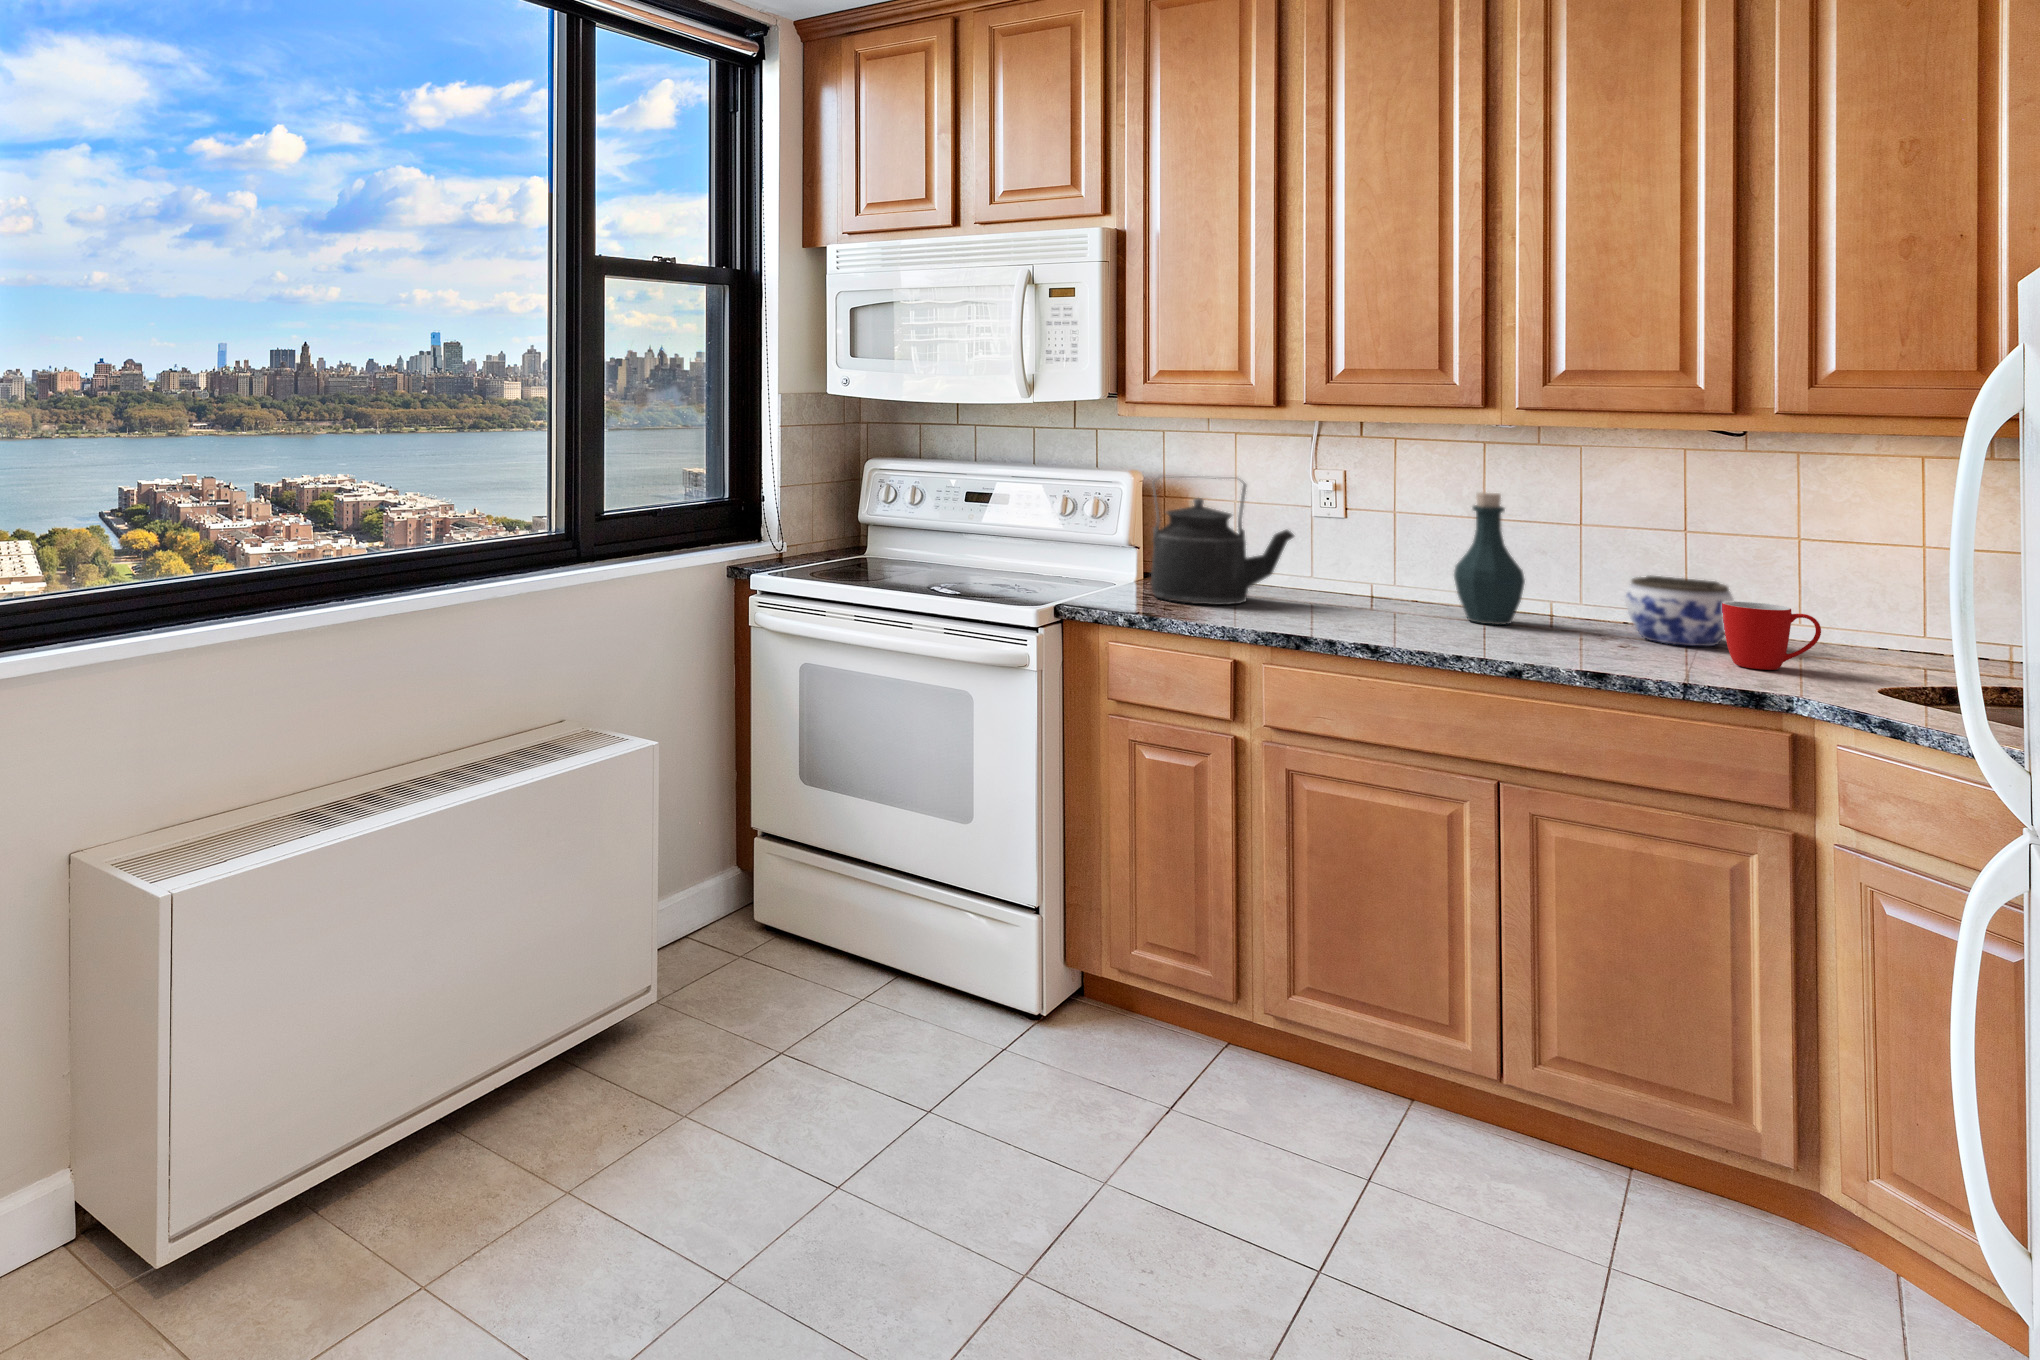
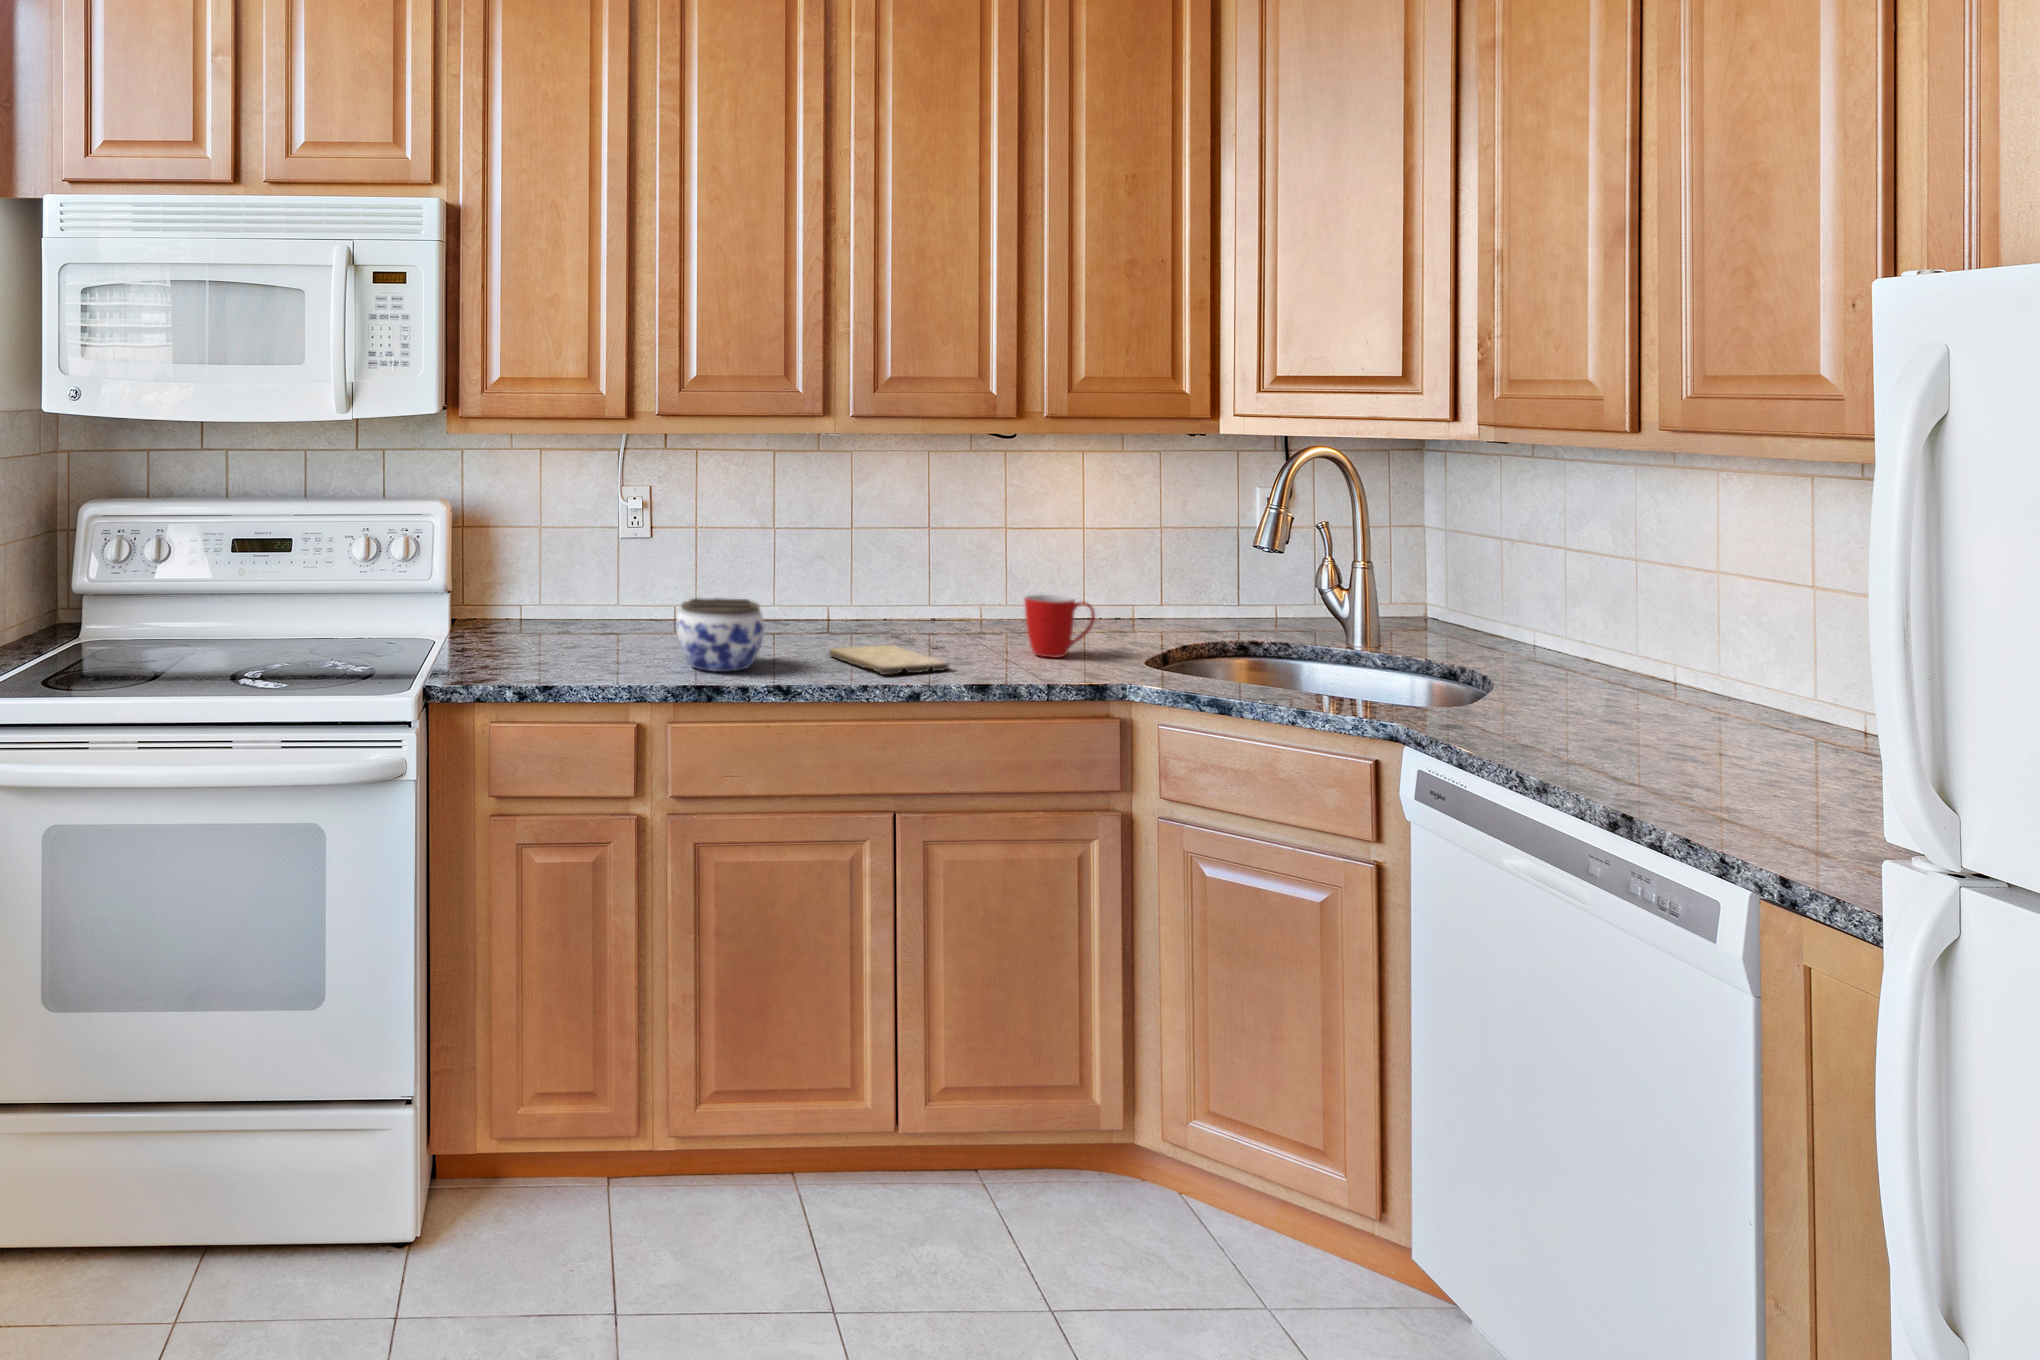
kettle: present [1151,476,1294,605] -> none [490,503,631,659]
bottle: present [1454,492,1525,625] -> none [781,504,841,641]
jar: present [1626,575,1733,646] -> present [676,598,764,672]
cutting board: none [1473,628,1589,659] -> present [829,645,949,675]

